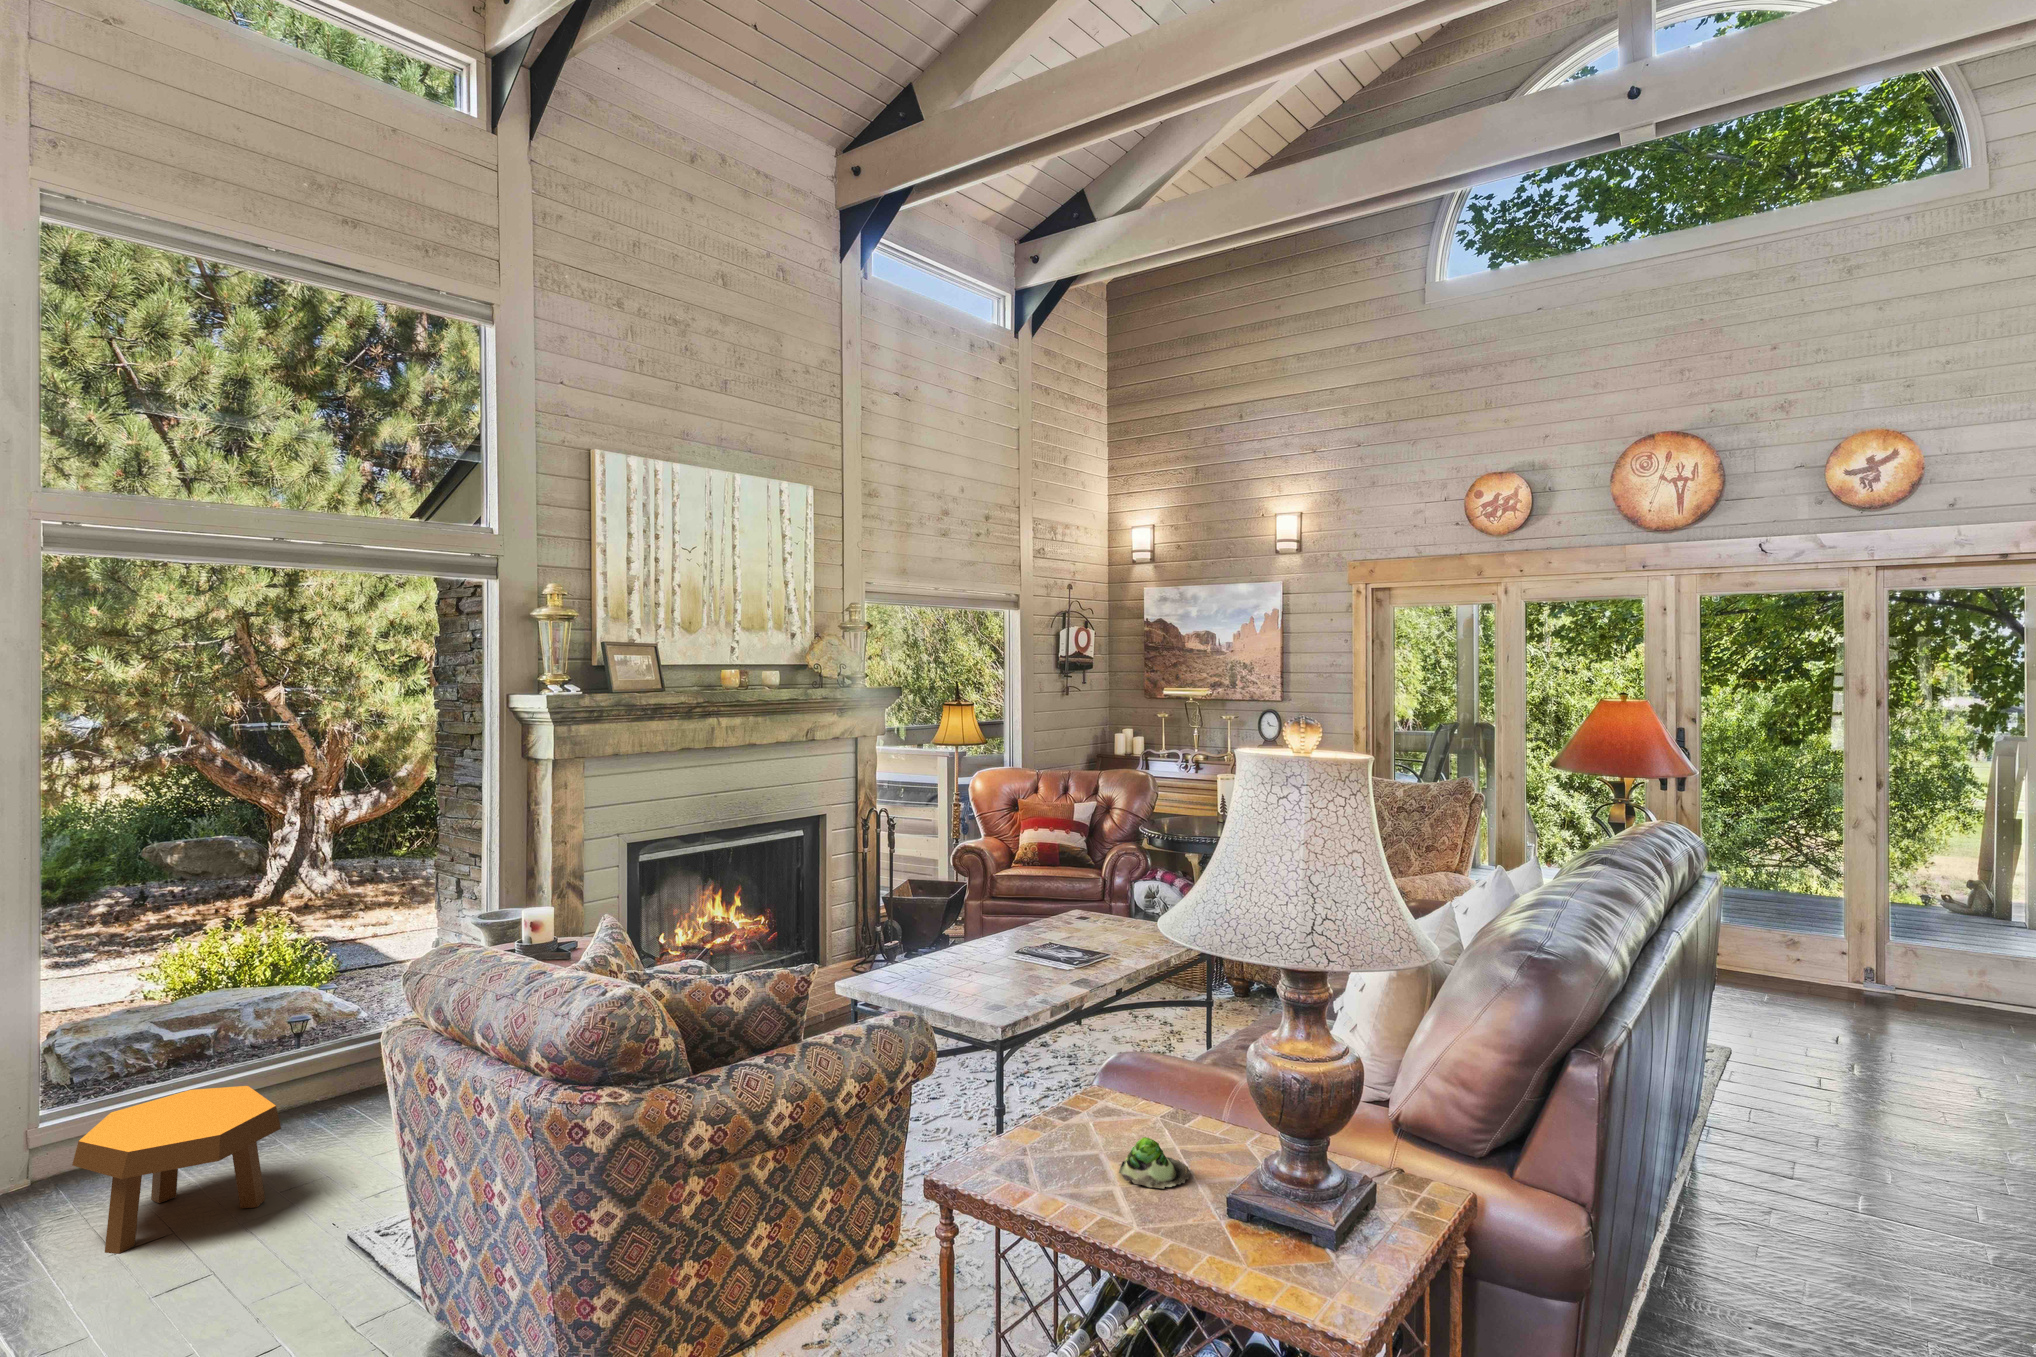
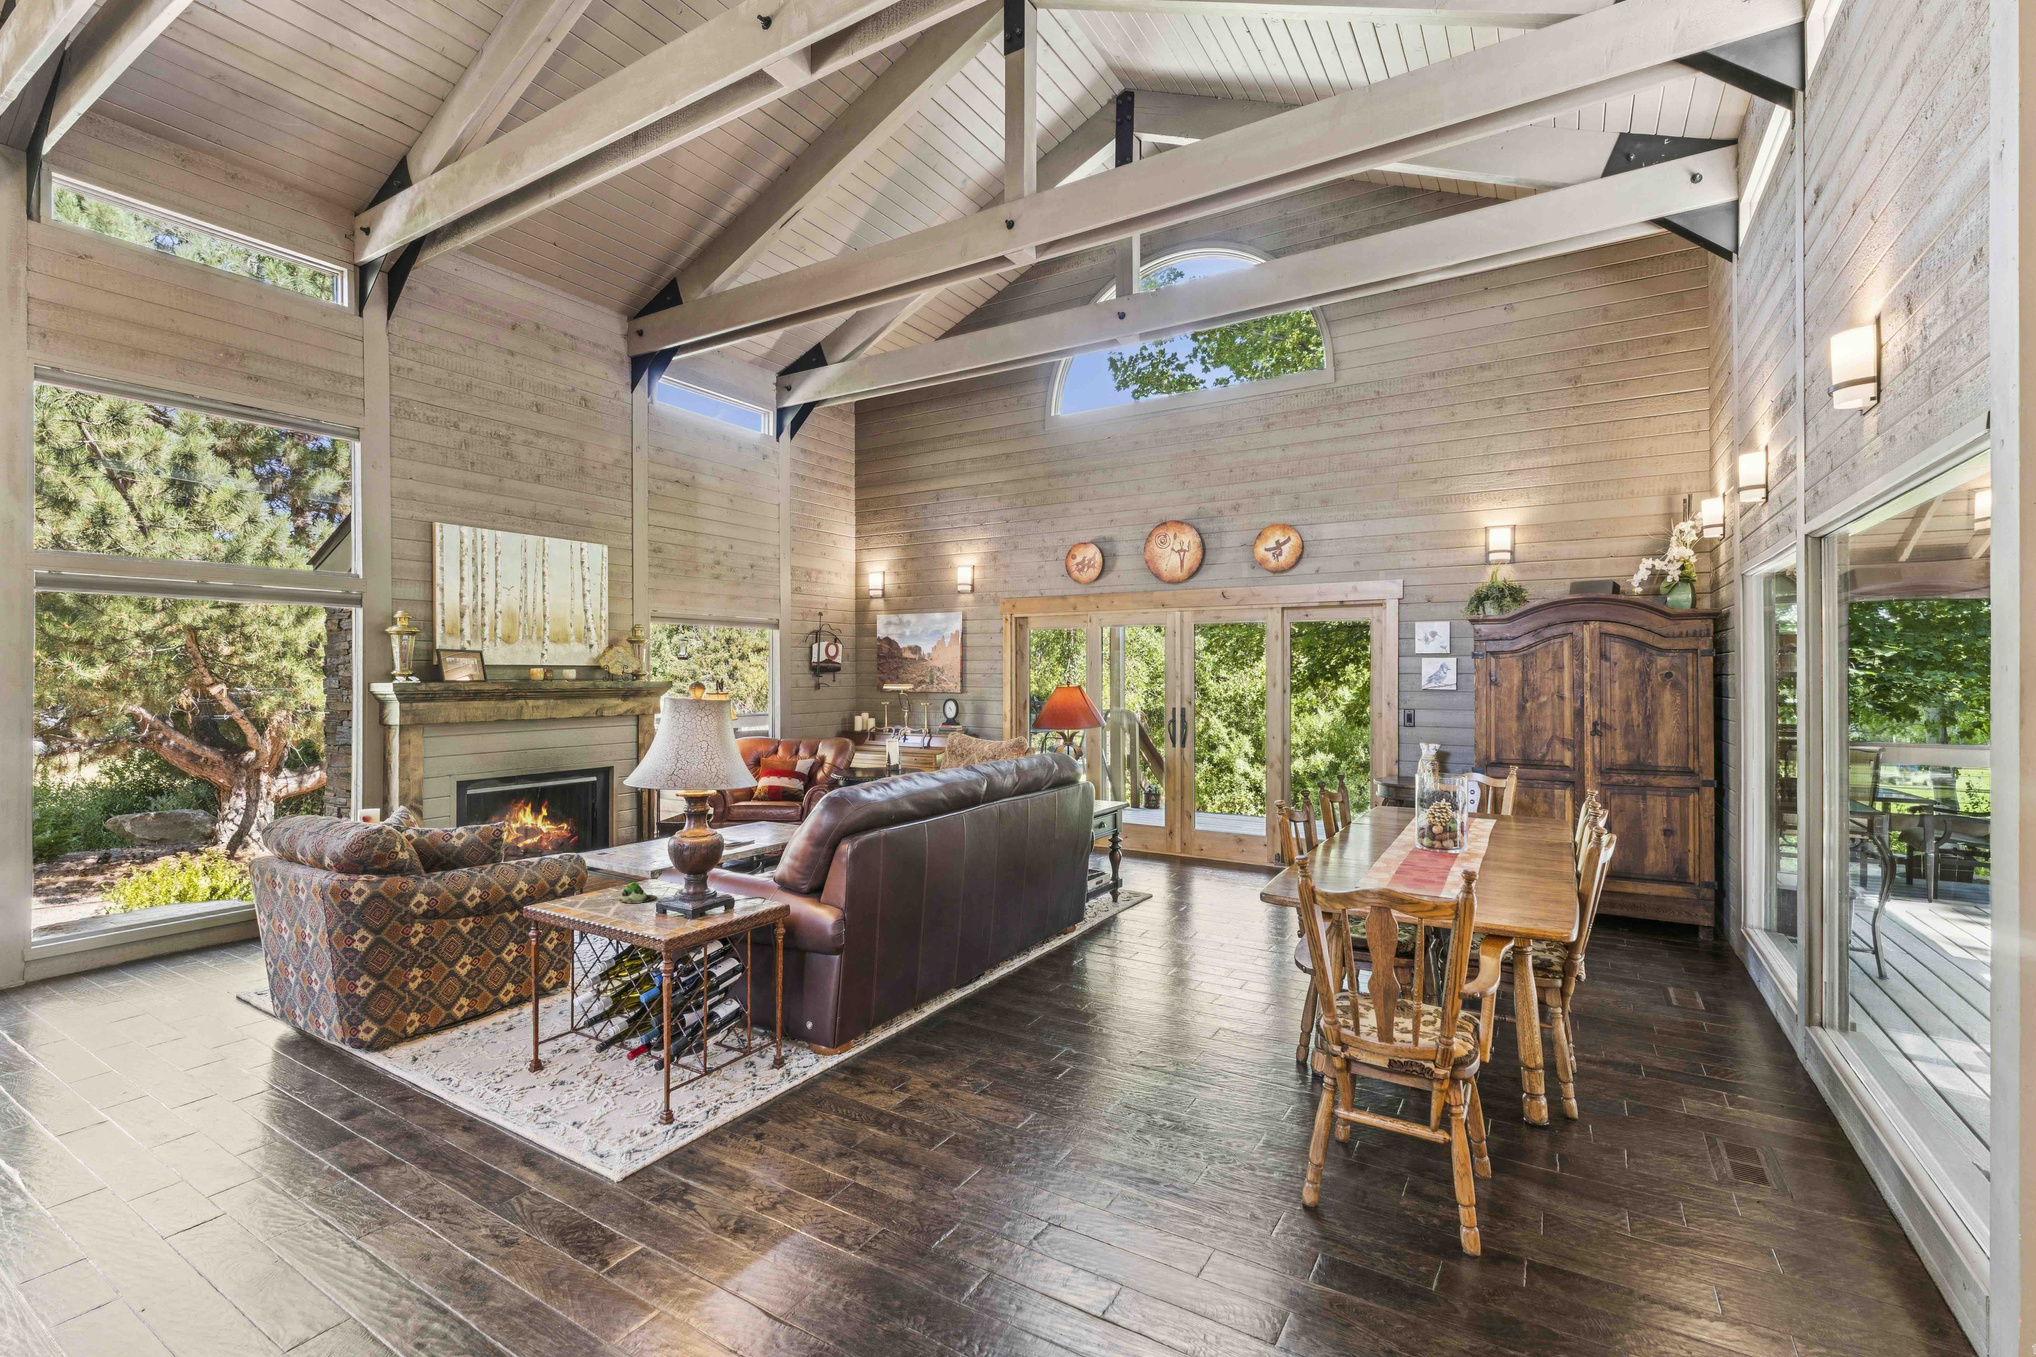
footstool: present [72,1086,281,1254] -> none [51,921,193,1011]

